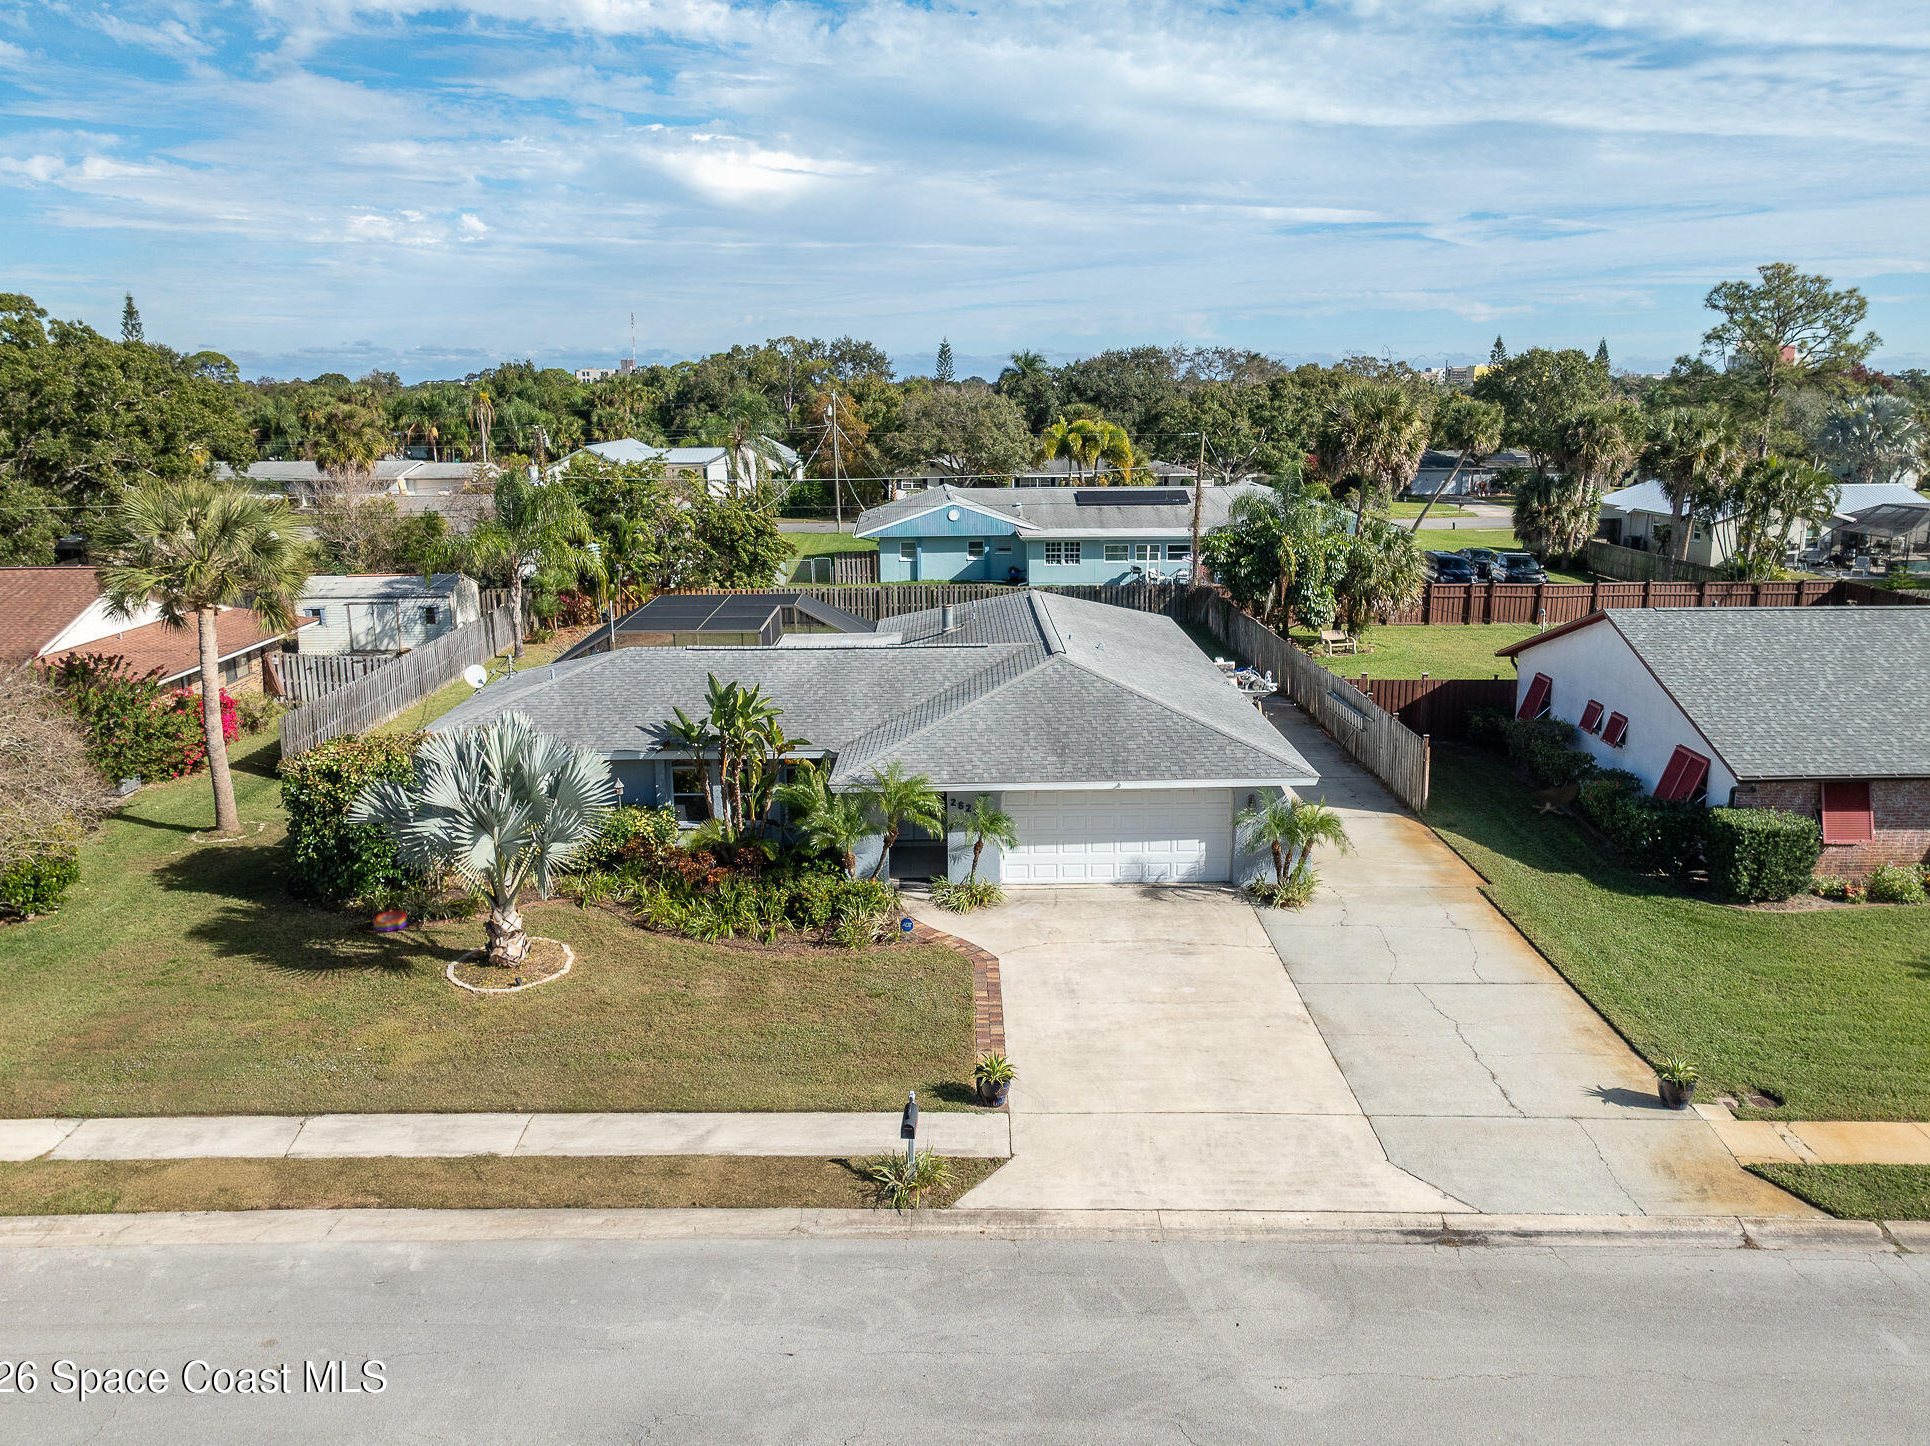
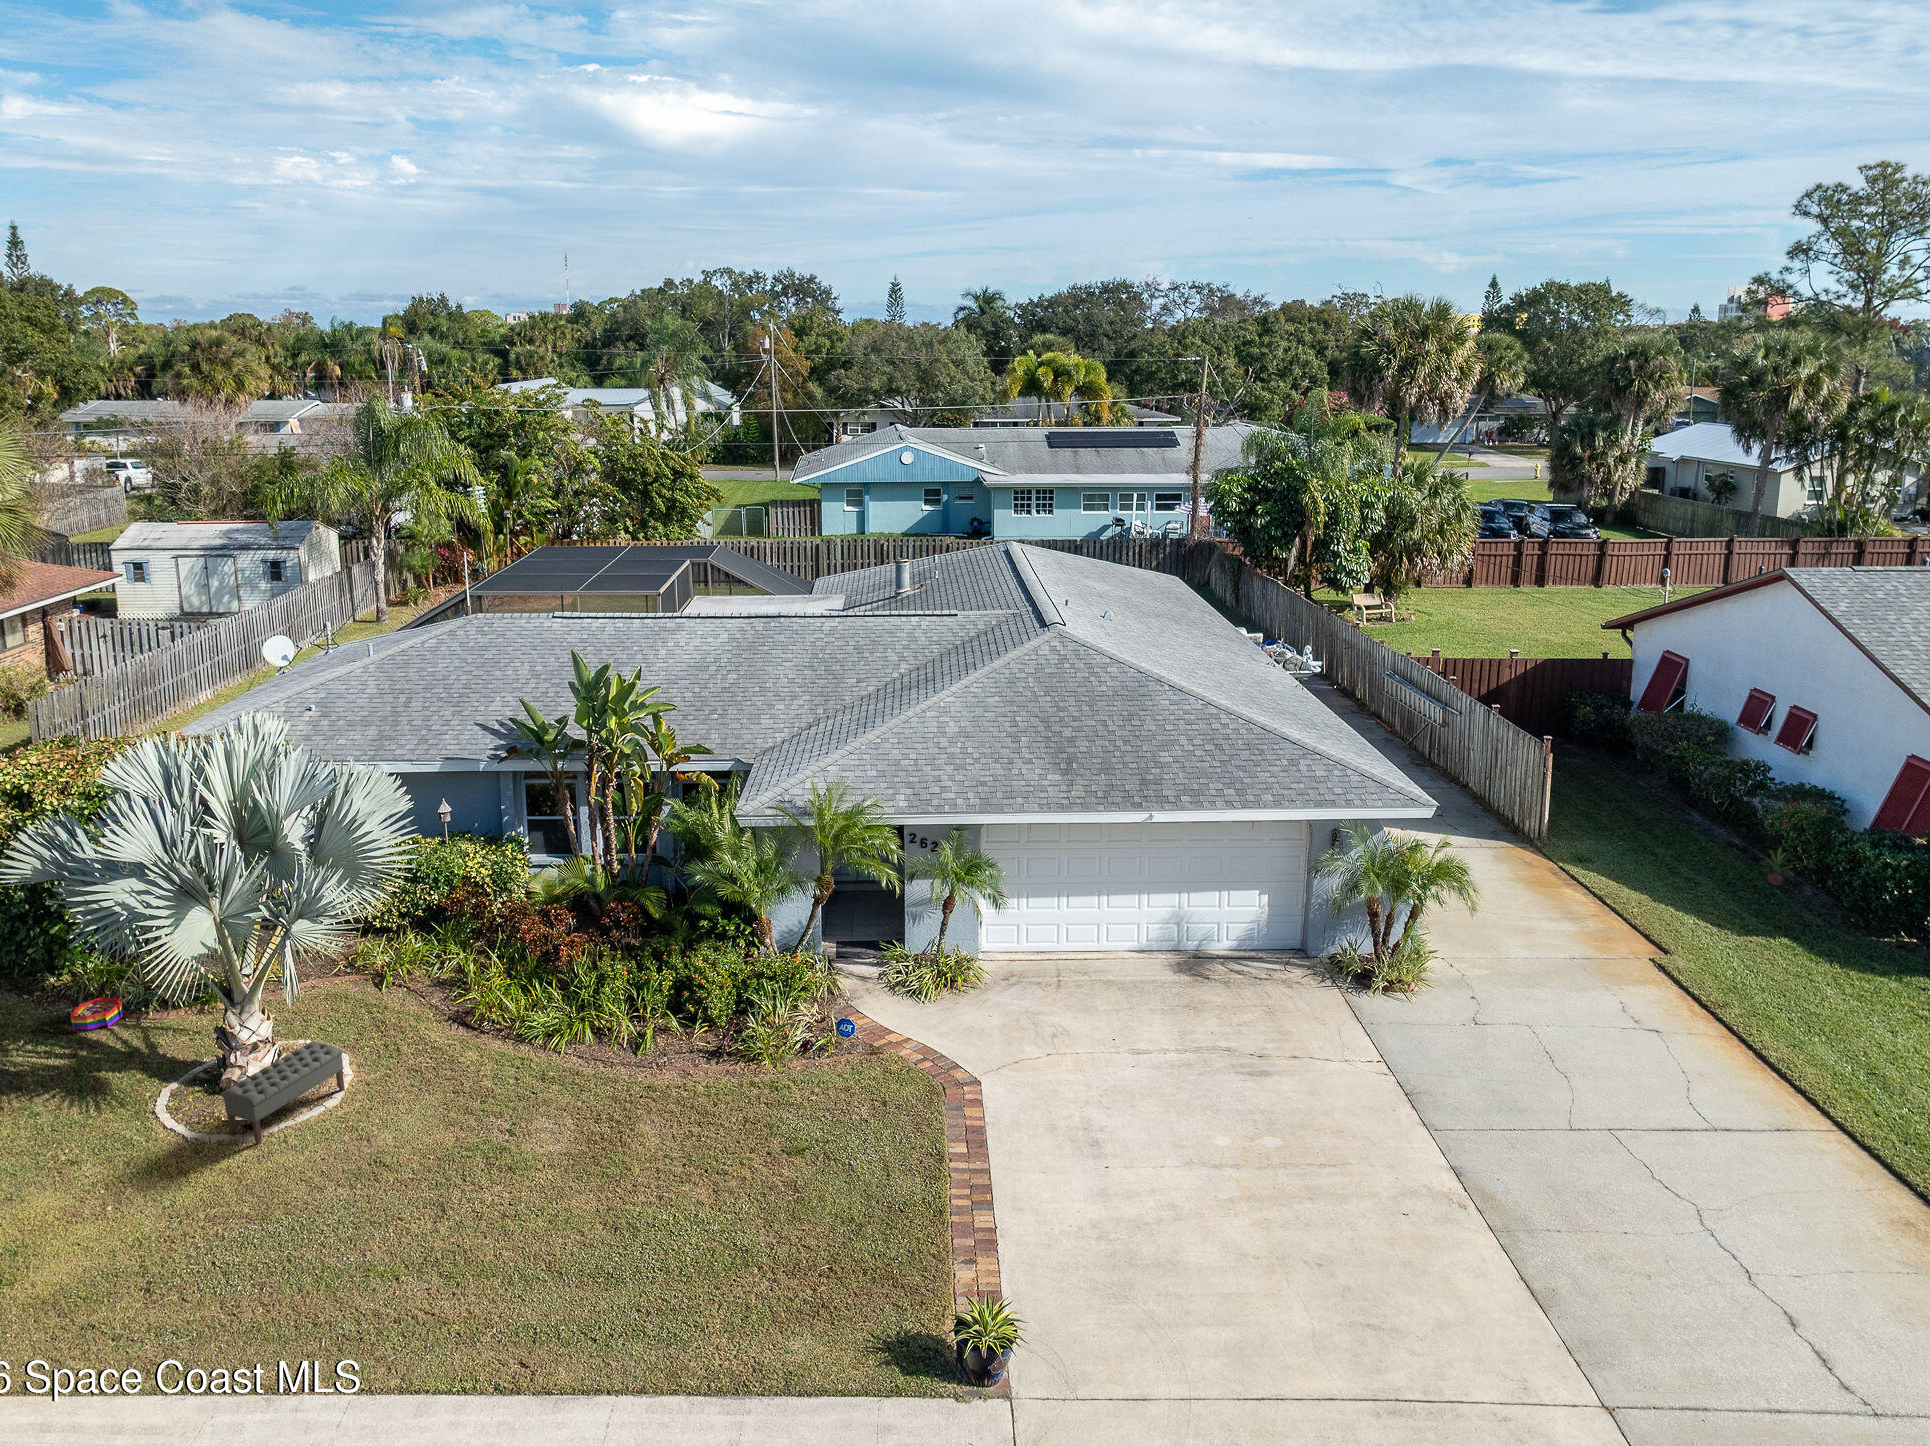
lounge chair: present [1532,784,1578,810] -> none [1678,802,1745,841]
decorative plant: none [1575,815,1608,843] -> present [1767,848,1786,886]
bench: none [498,932,570,993] -> present [222,1041,345,1144]

